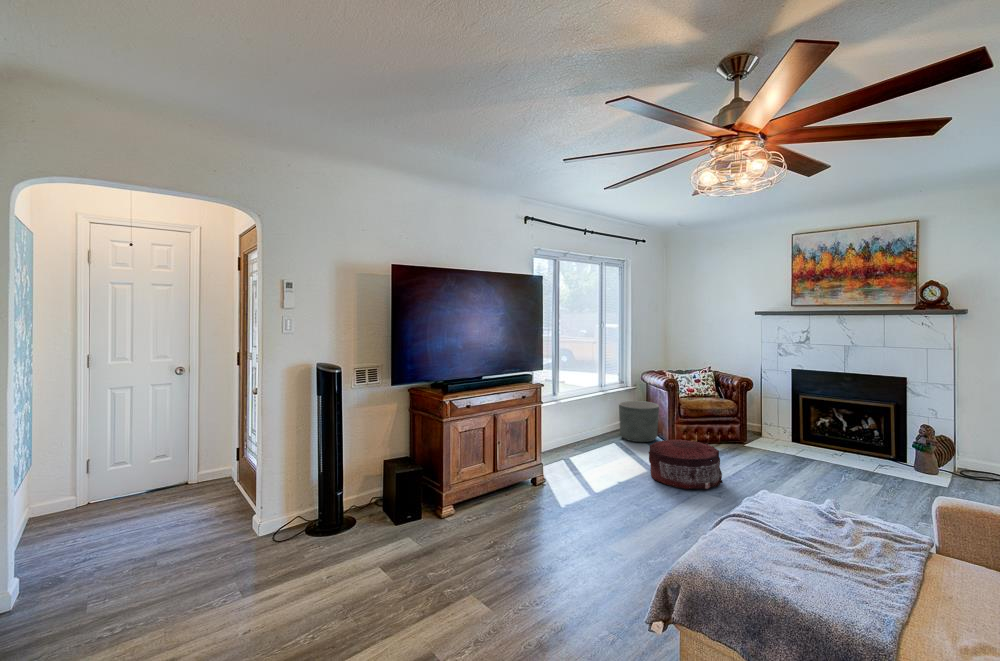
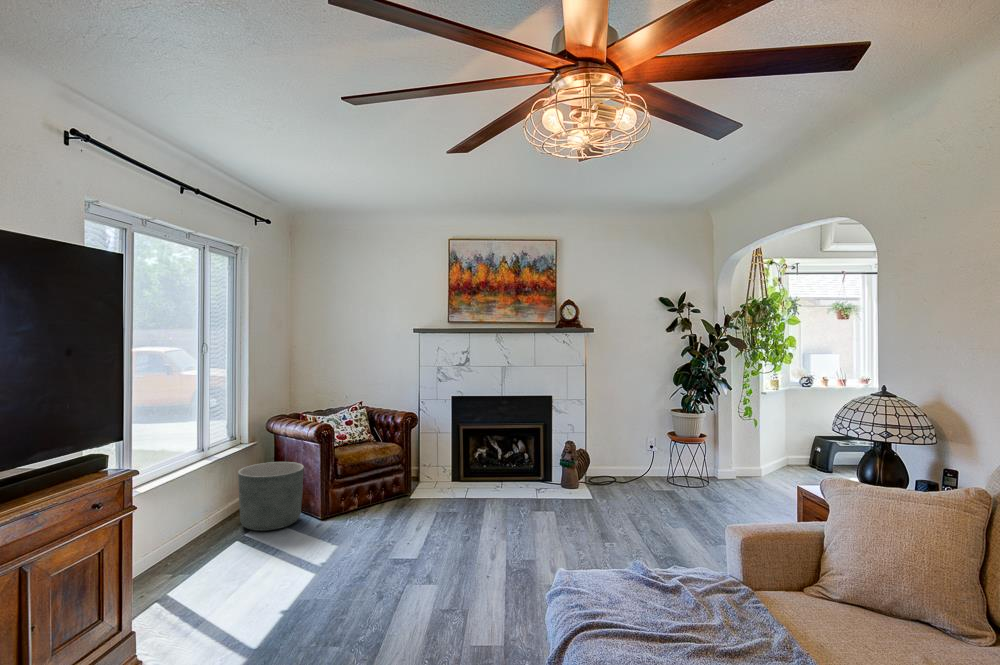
pouf: present [649,439,723,489] -> none [311,512,419,597]

